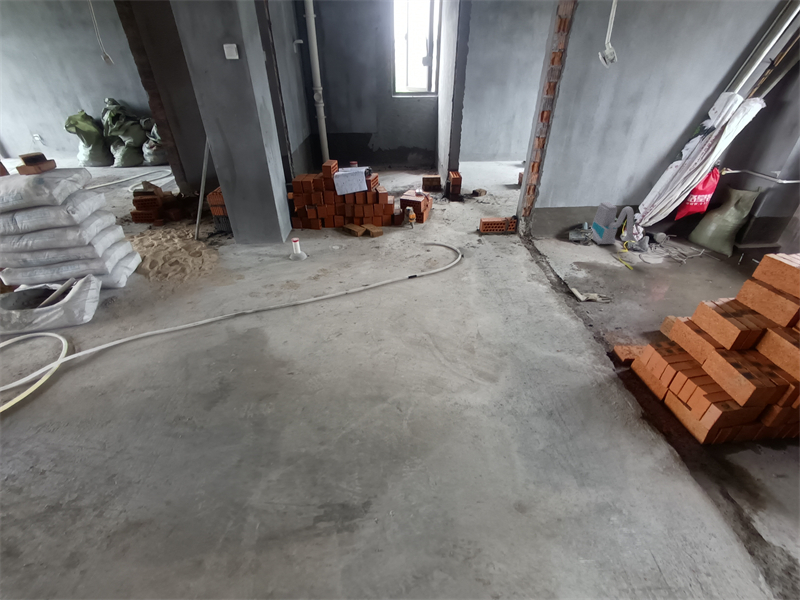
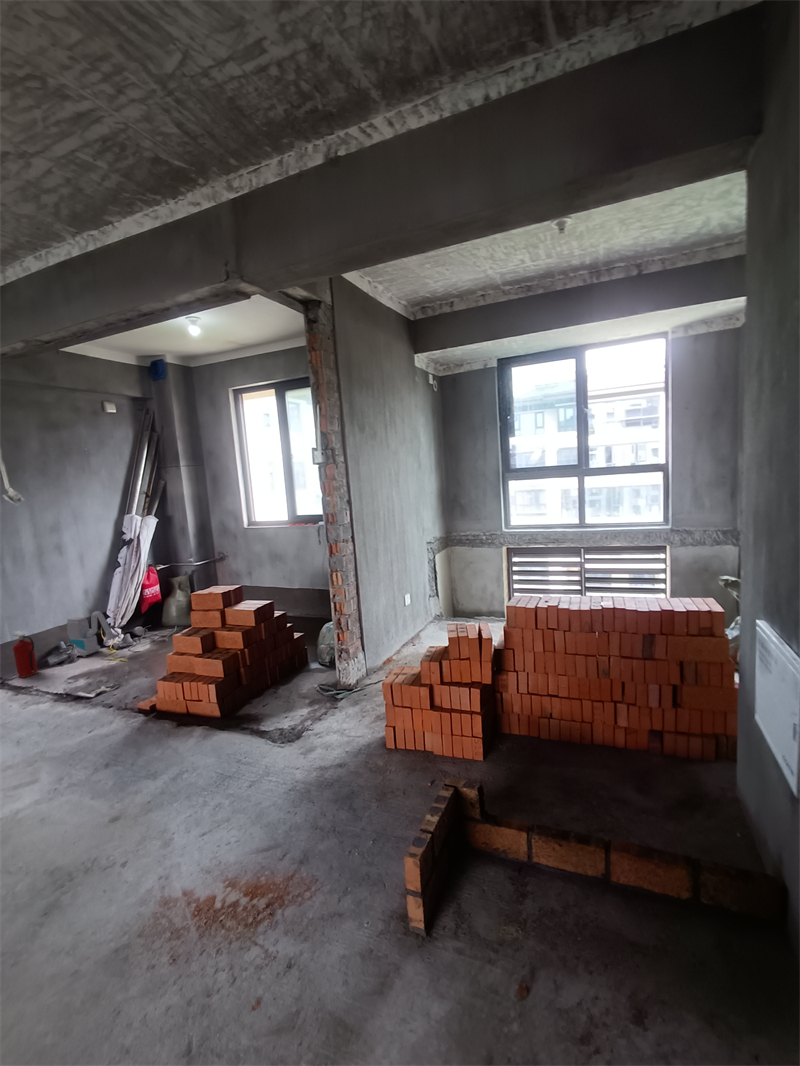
fire extinguisher: none [543,201,564,244] -> present [13,631,38,678]

